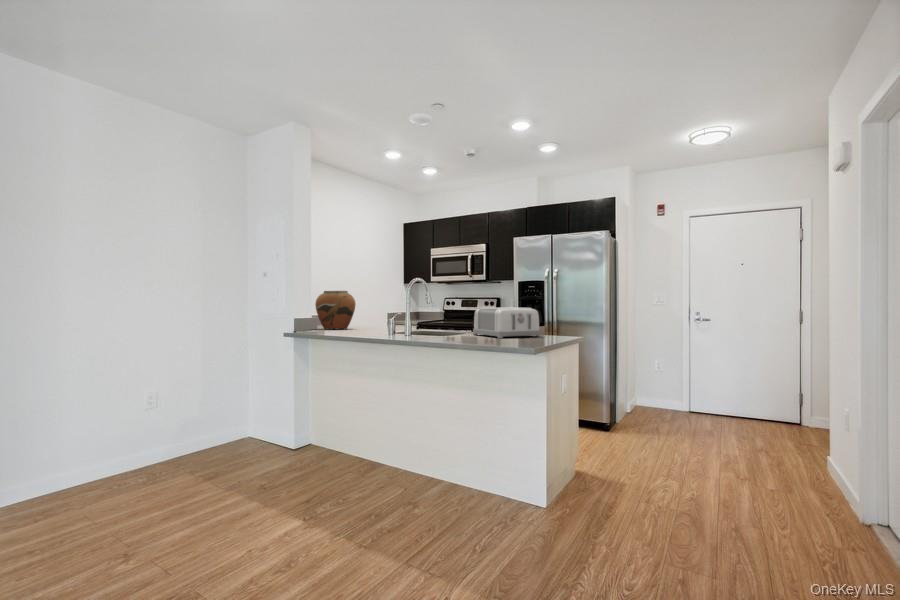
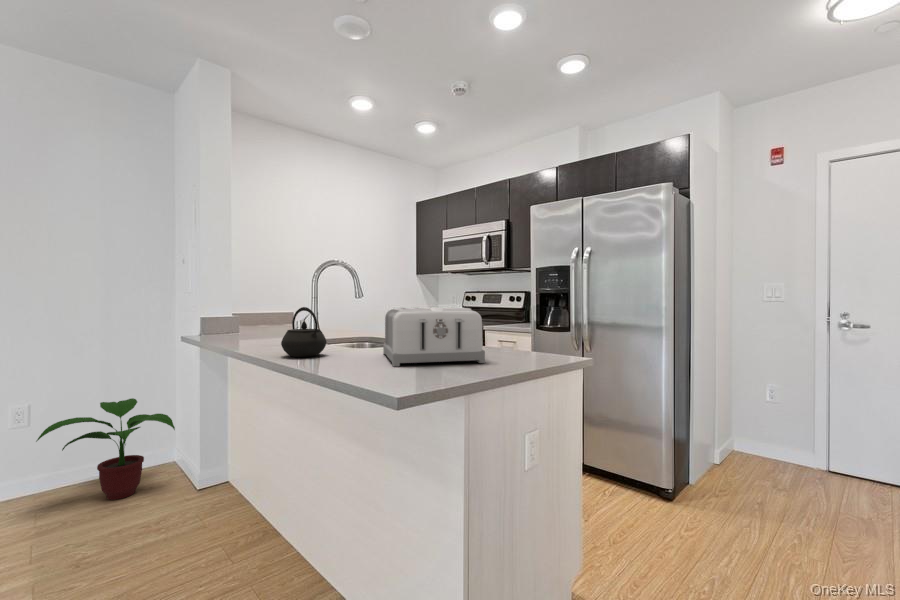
vase: present [315,291,355,330] -> none [218,282,272,337]
kettle: none [417,307,445,336] -> present [281,307,327,357]
potted plant: none [190,381,277,455] -> present [36,398,175,500]

